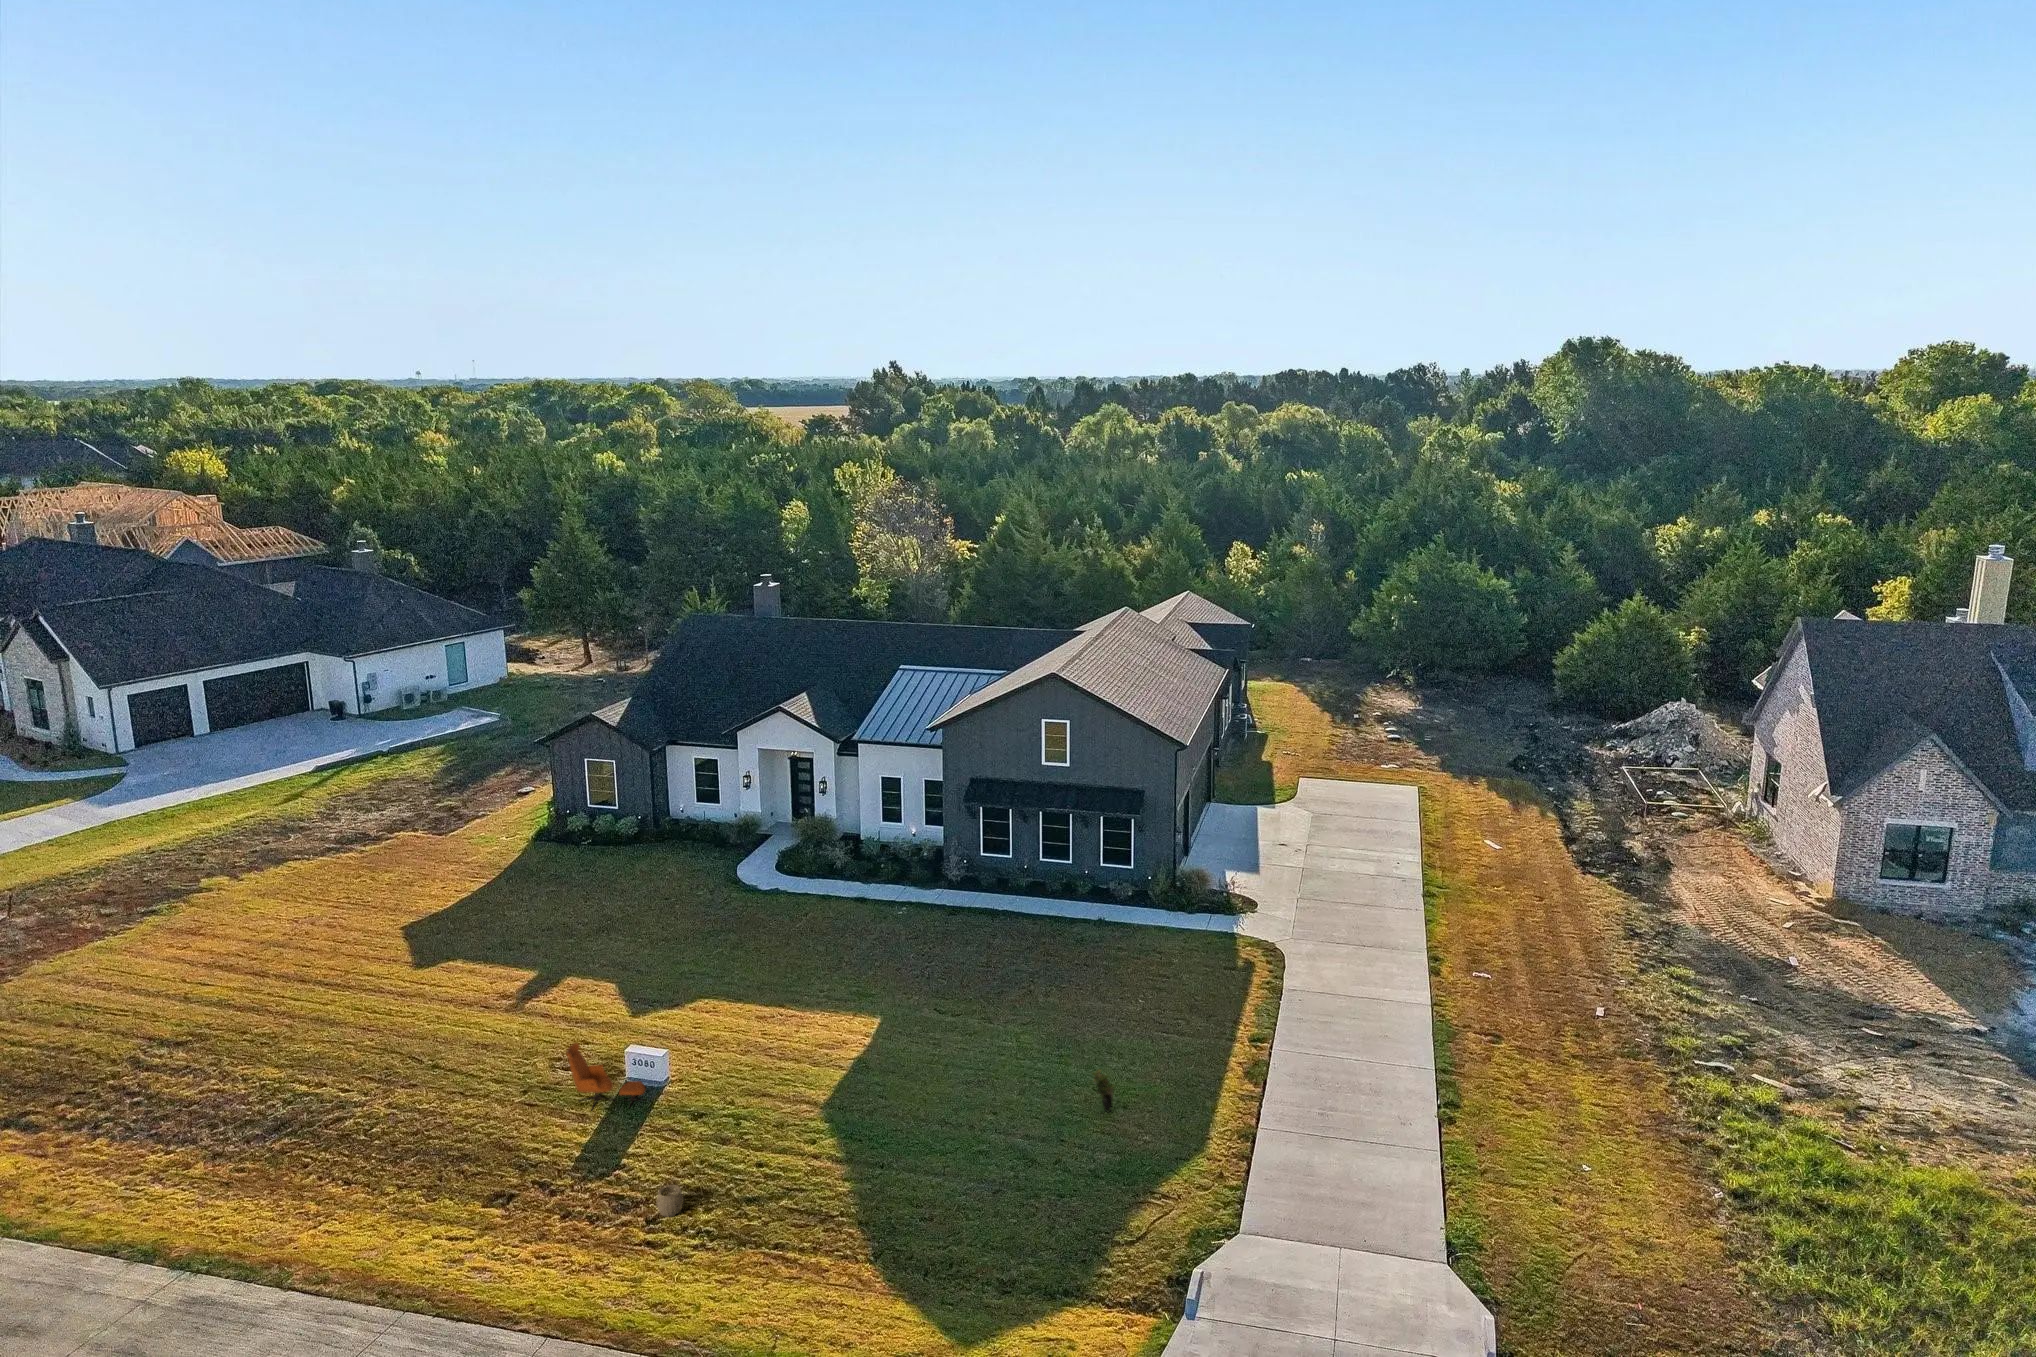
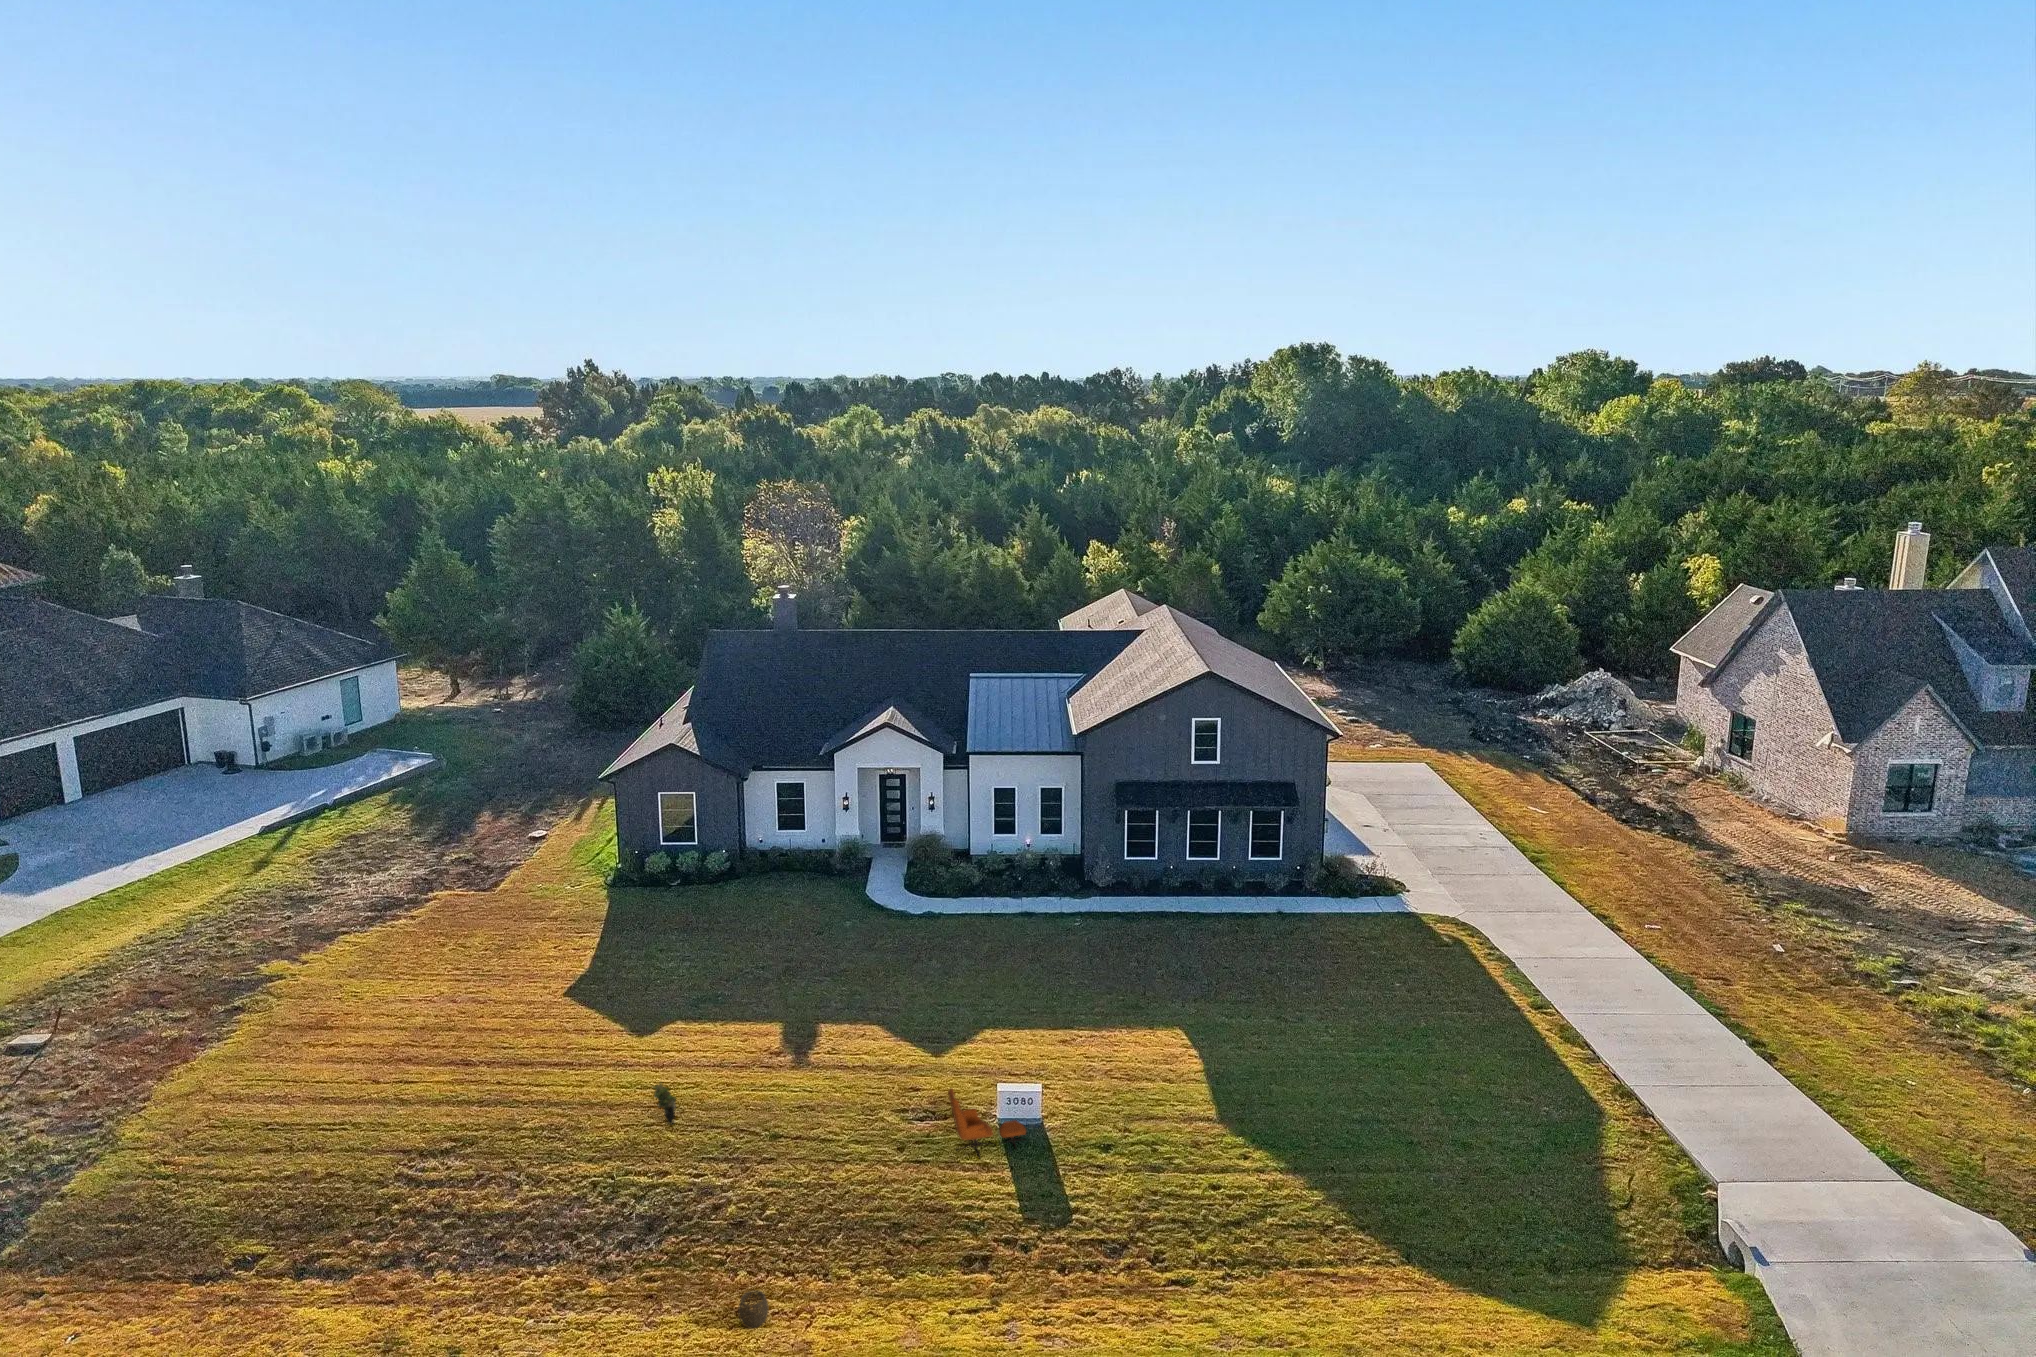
potted plant: present [1093,1070,1114,1112] -> present [653,1083,676,1124]
woven basket: present [657,1185,684,1216] -> present [738,1290,769,1328]

